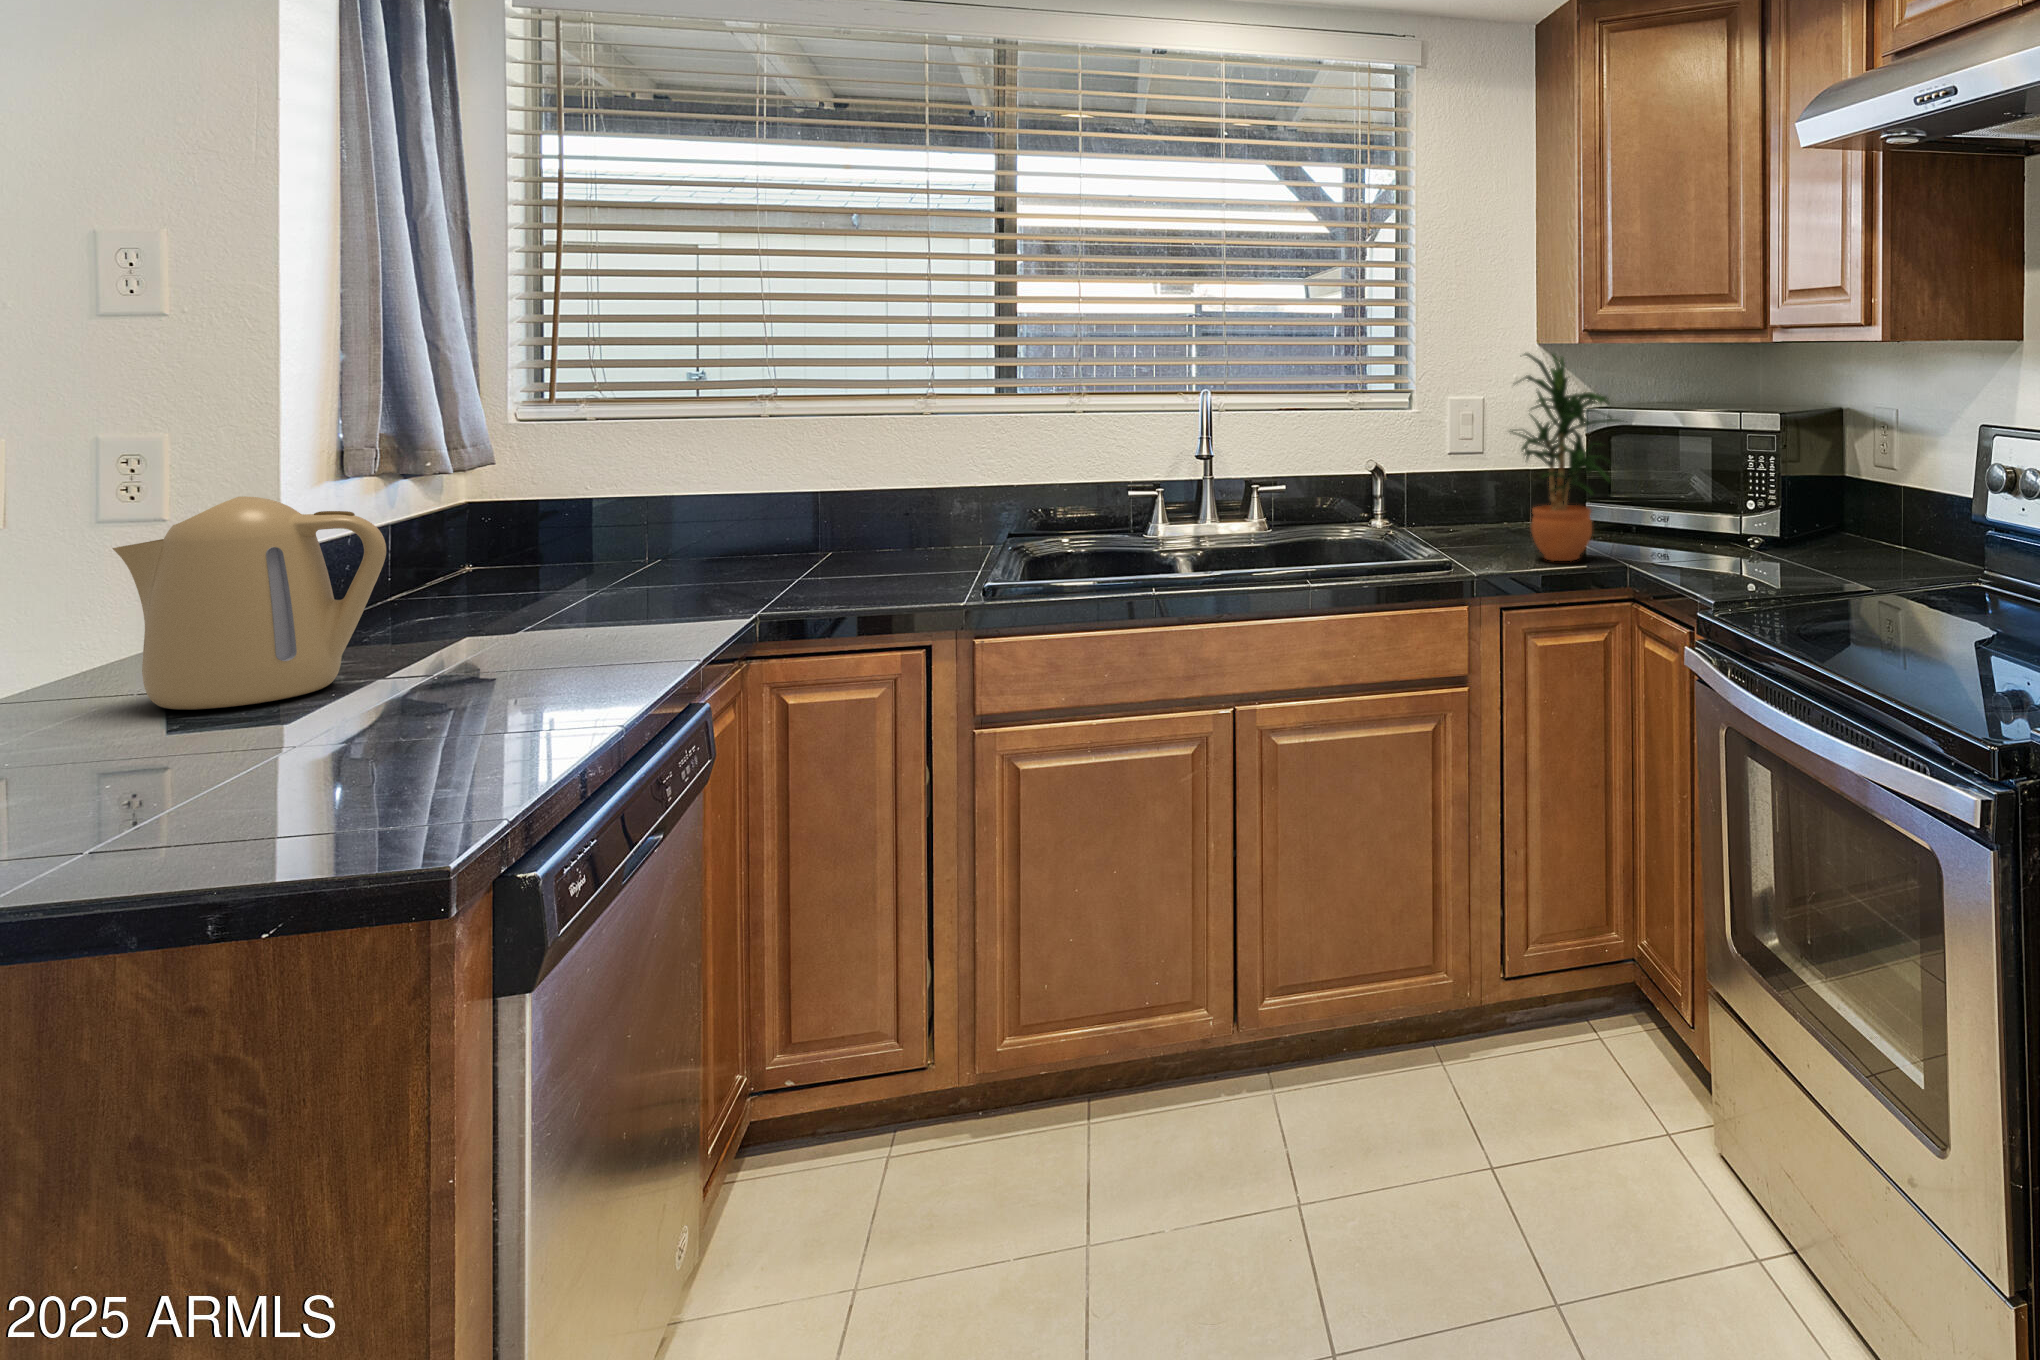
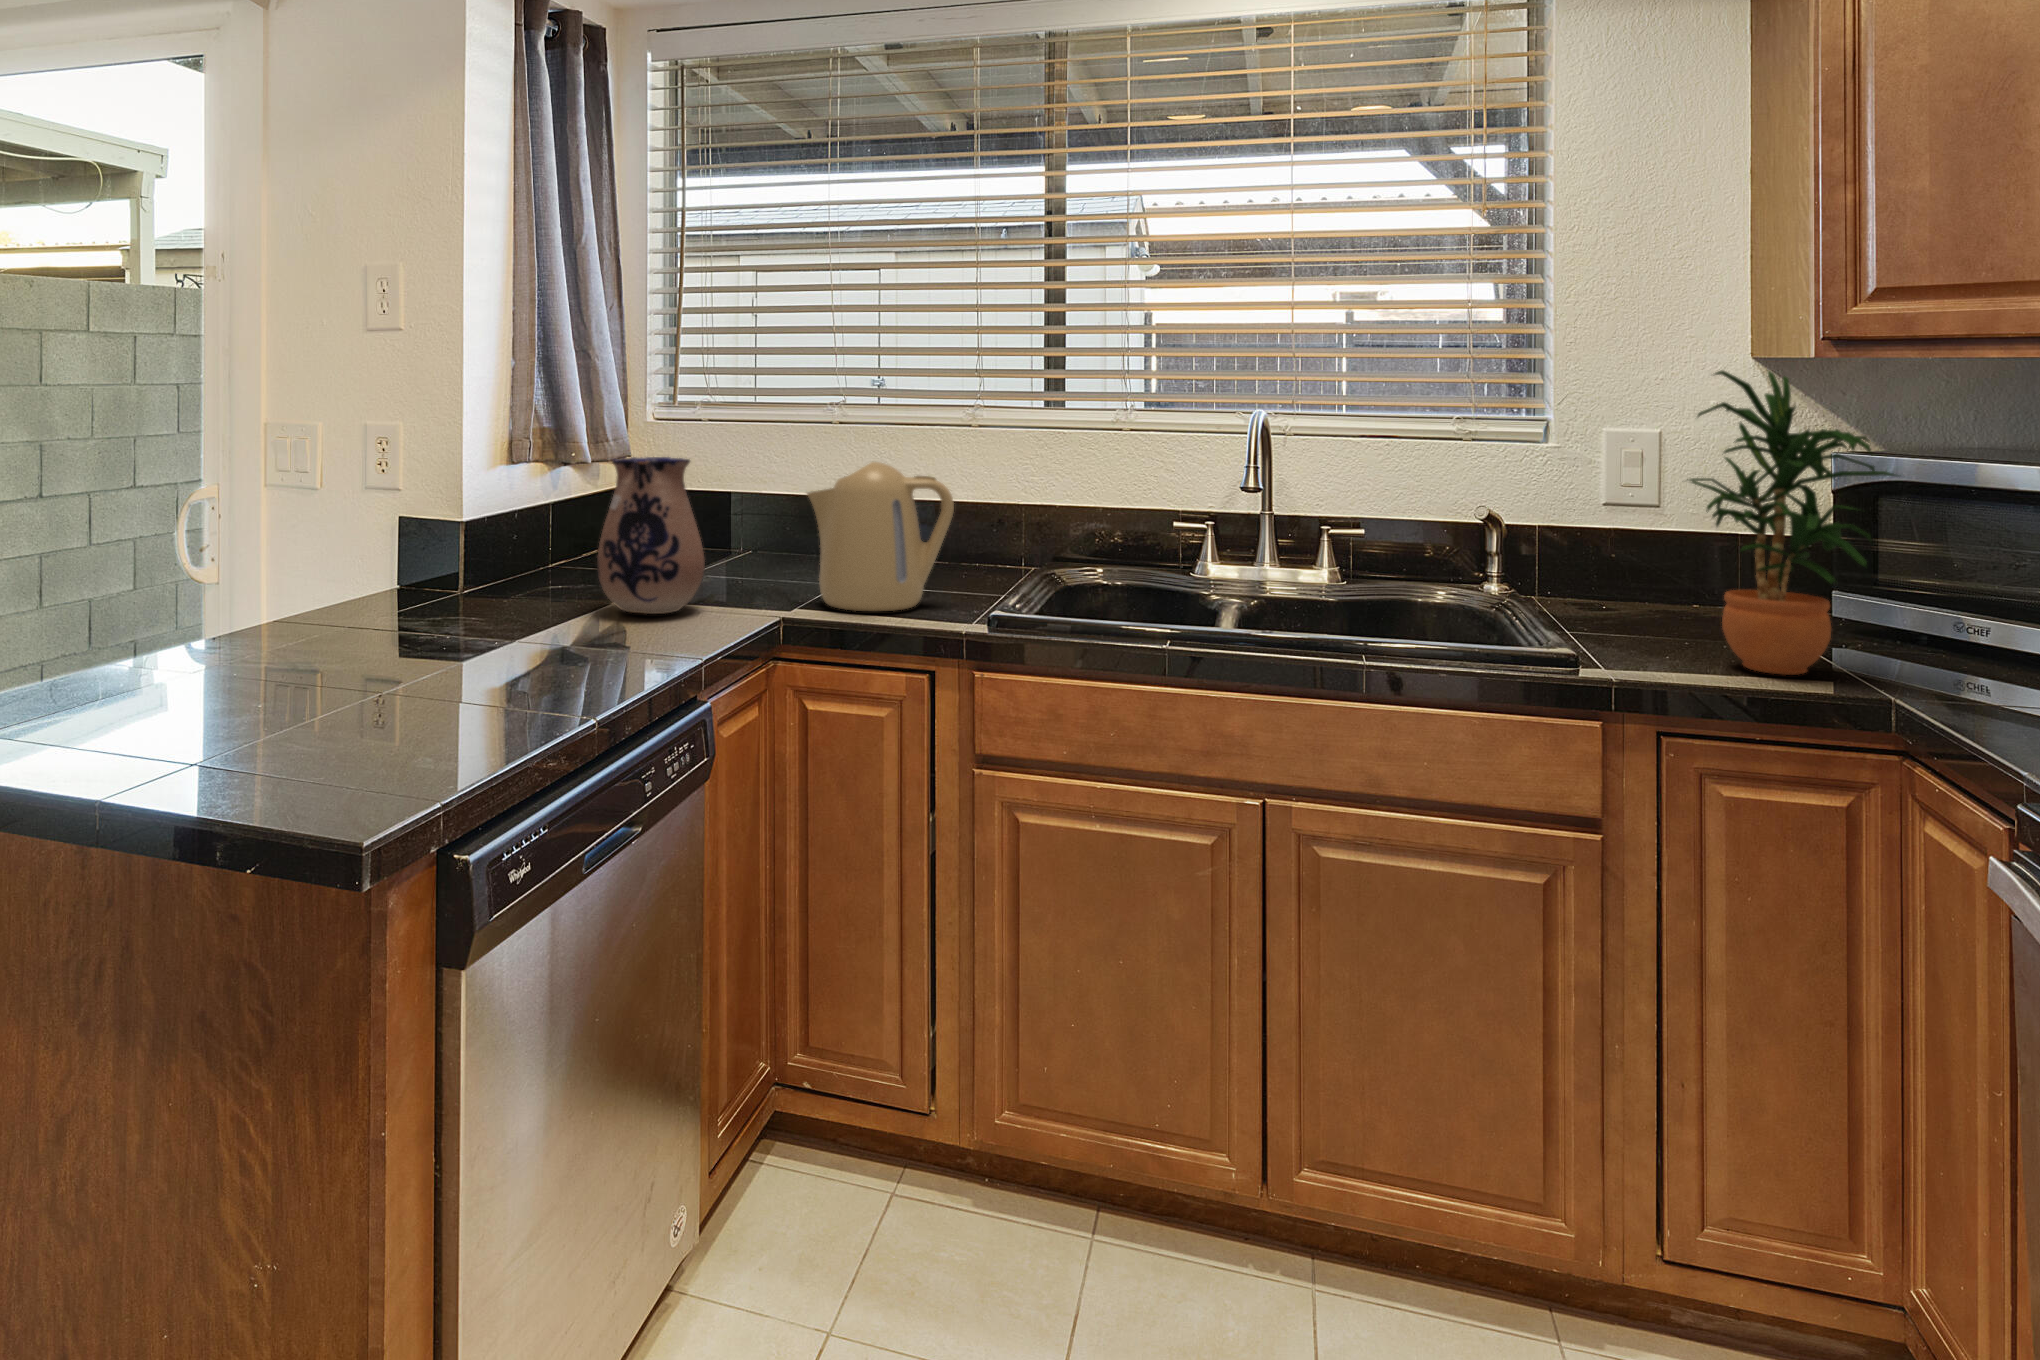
ceramic pitcher: none [511,455,652,628] -> present [597,457,705,614]
kettle: present [112,496,386,710] -> present [807,462,954,611]

